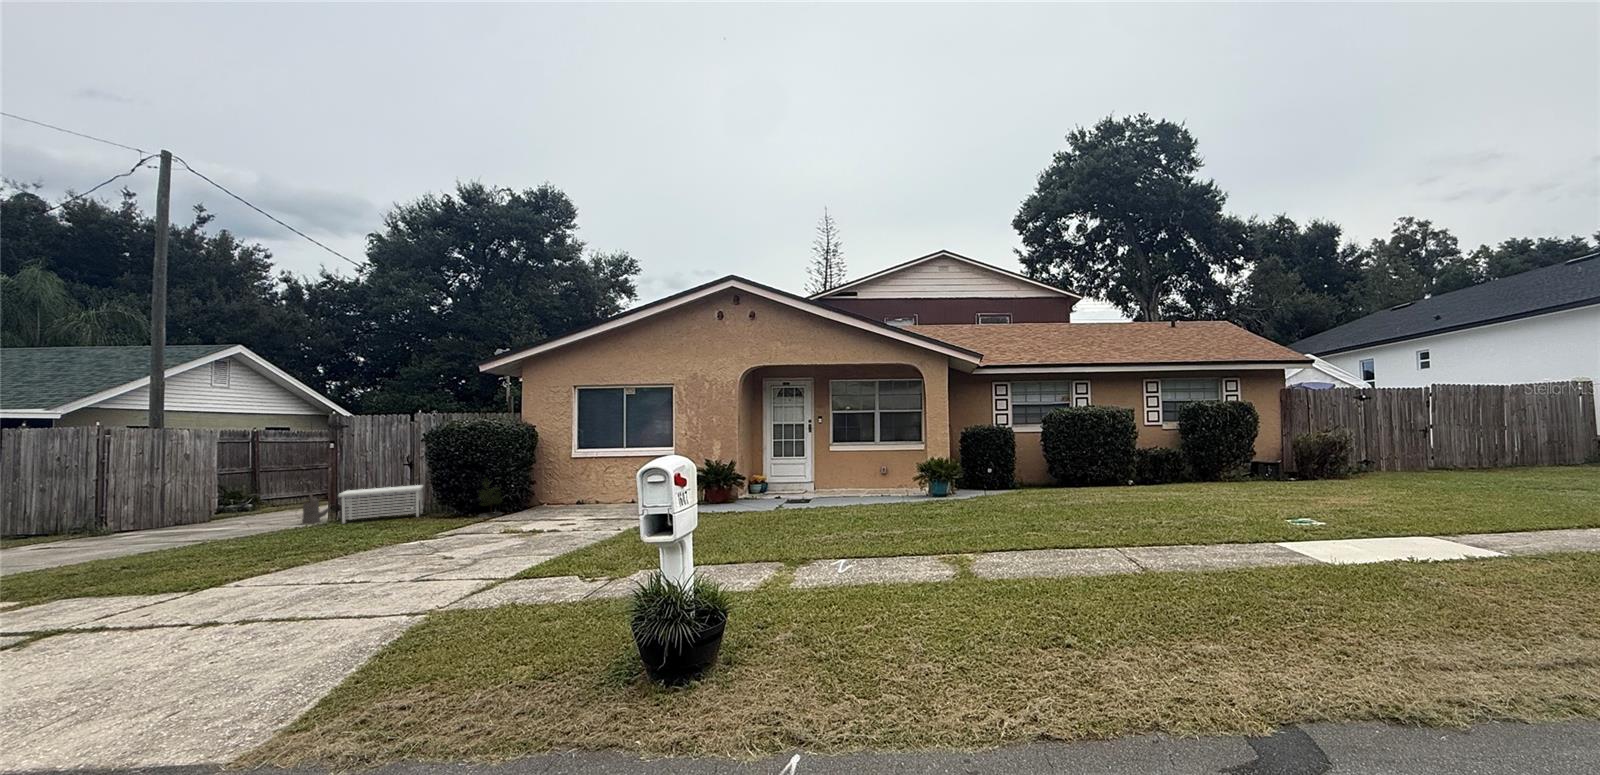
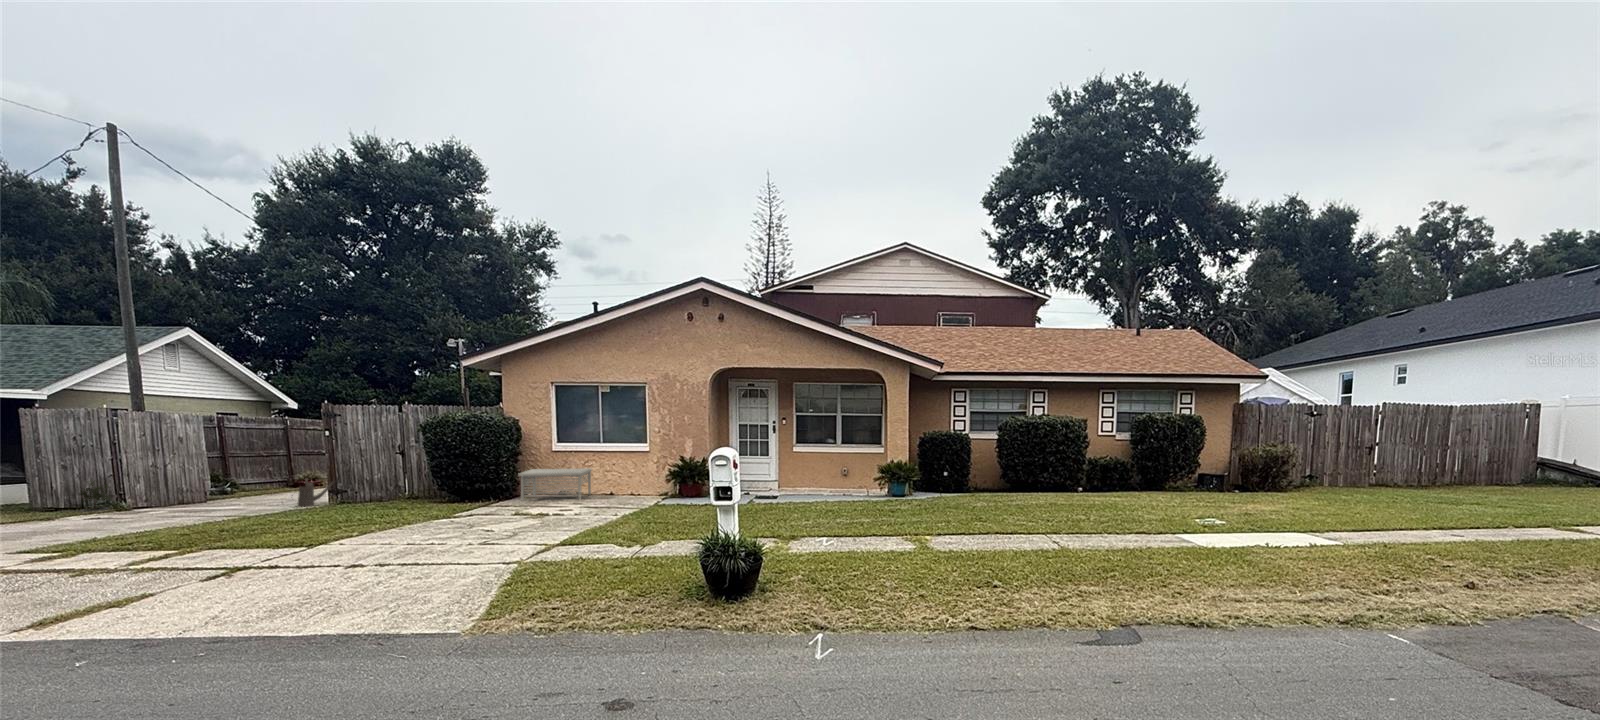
potted tree: present [479,482,502,517] -> present [81,480,110,512]
storage bench: present [338,485,423,523] -> present [519,468,592,501]

